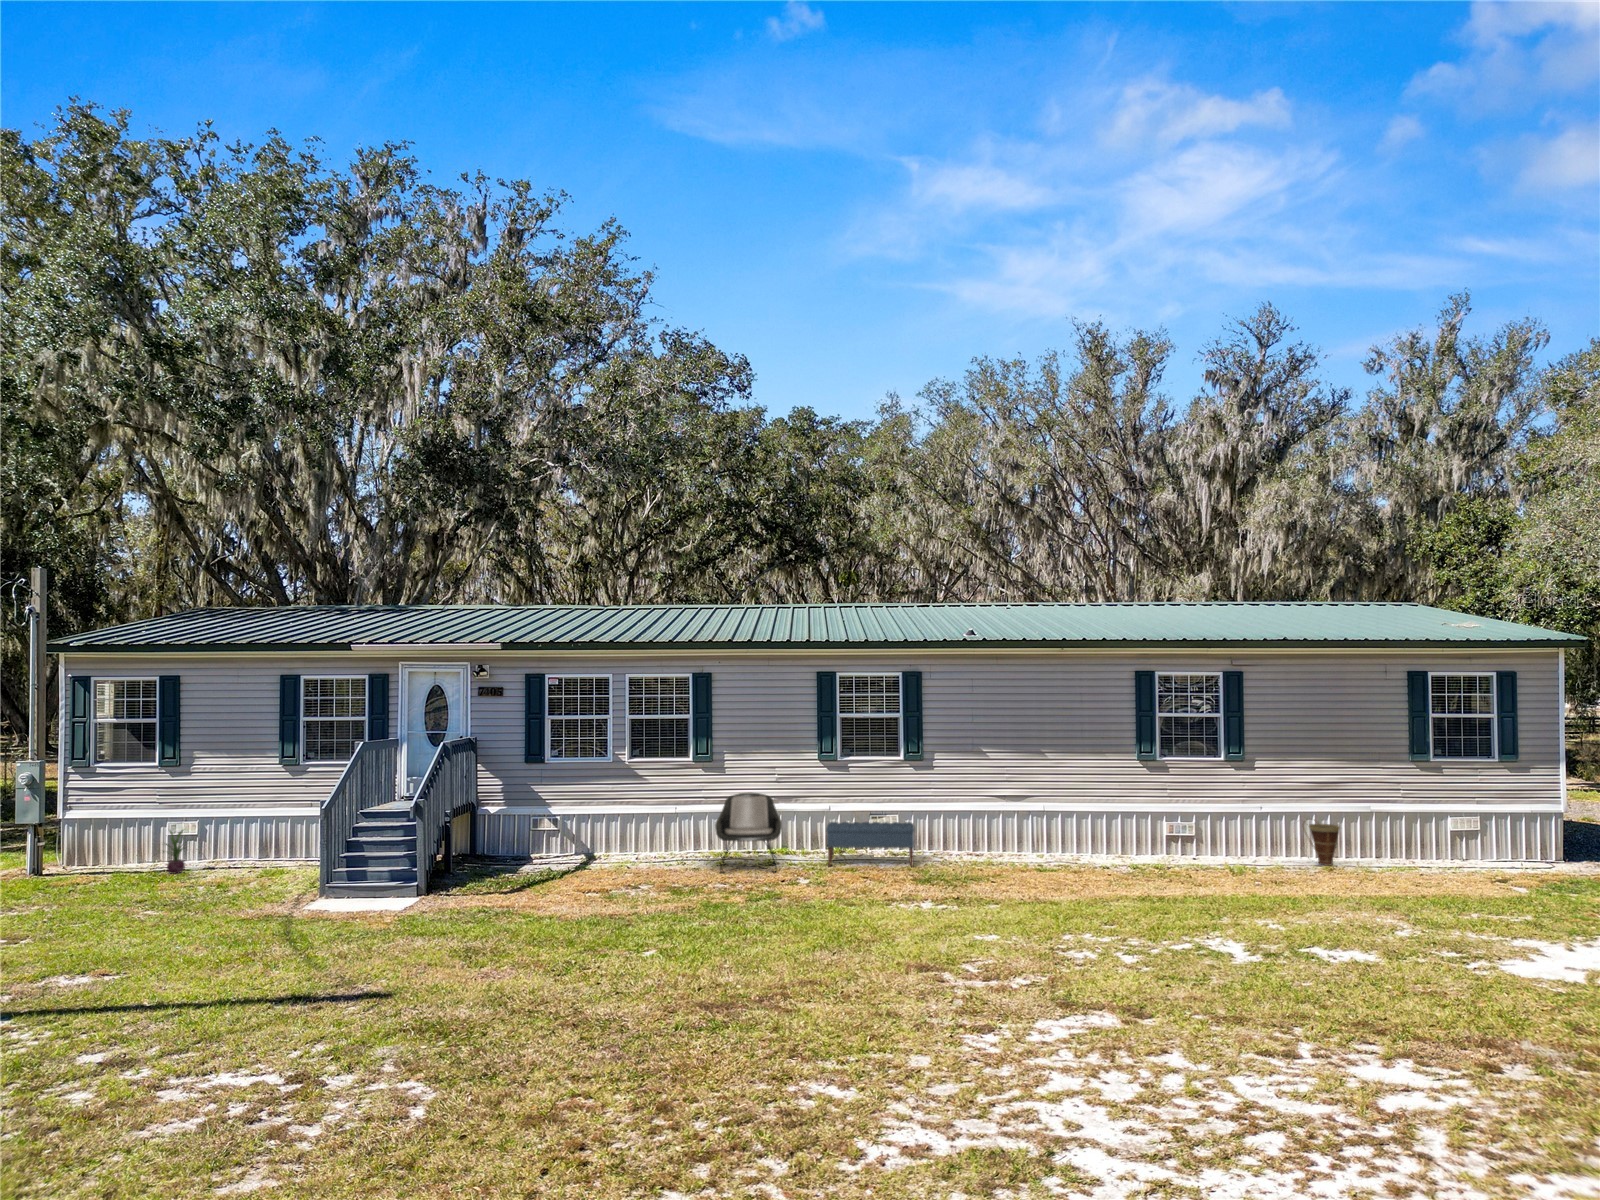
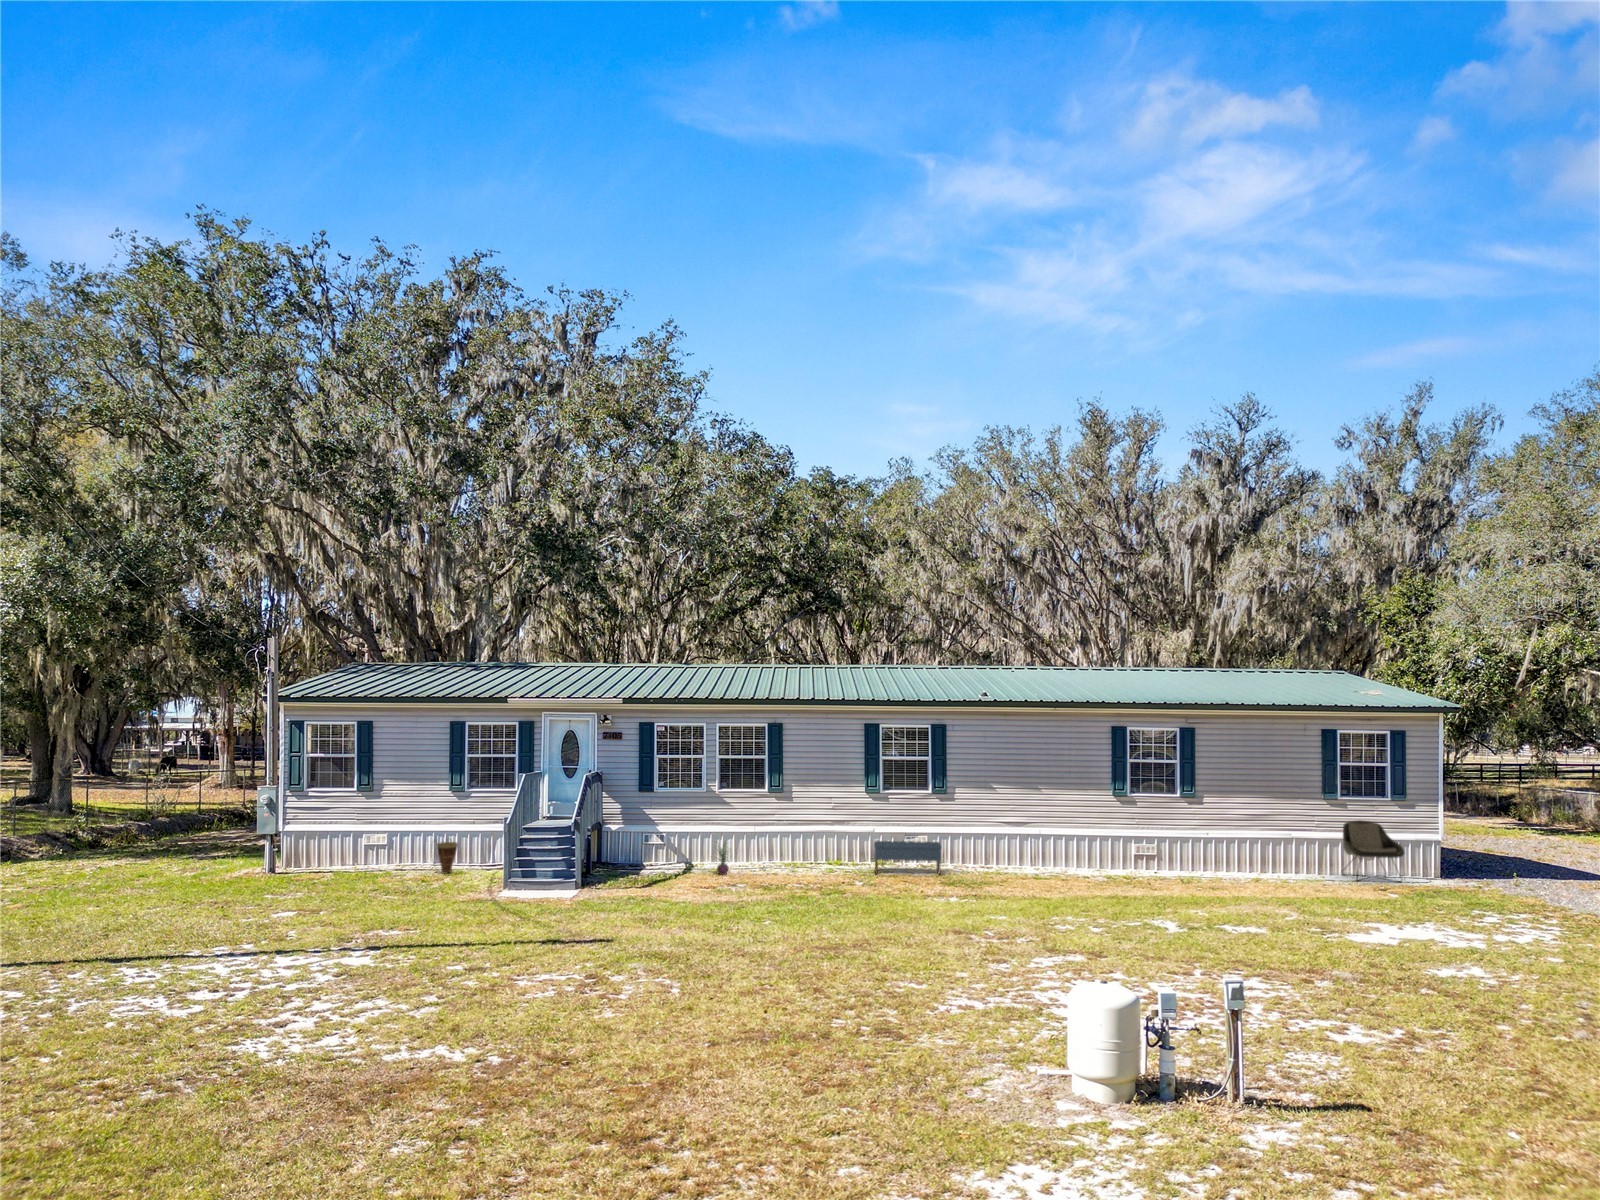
lounge chair: present [715,793,782,874] -> present [1343,820,1404,883]
basket: present [1303,820,1340,866] -> present [434,840,458,874]
decorative plant: present [163,830,186,874] -> present [717,842,729,875]

